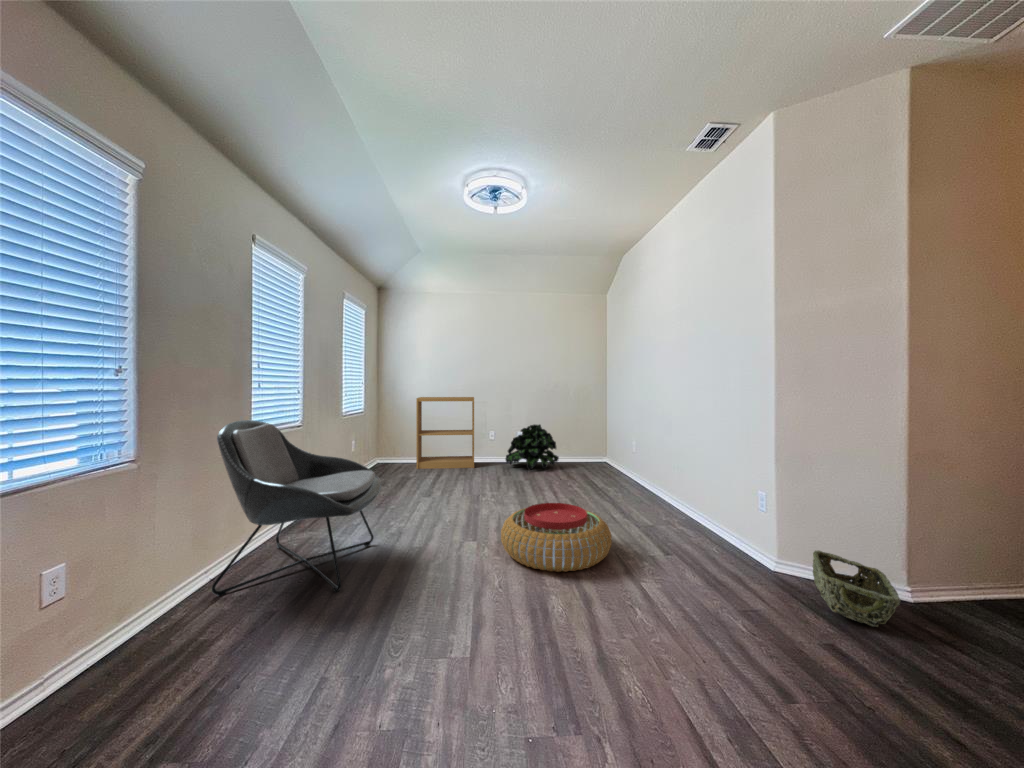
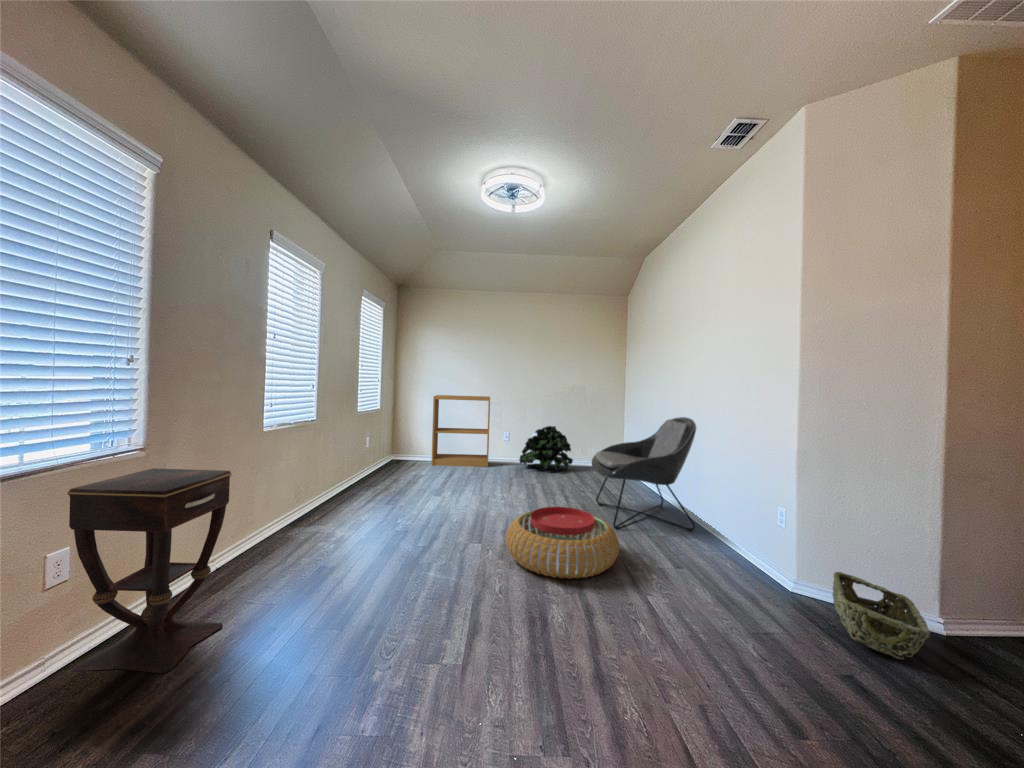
lounge chair: present [212,420,381,596] -> present [592,417,696,532]
side table: none [63,479,228,689] -> present [67,468,232,674]

